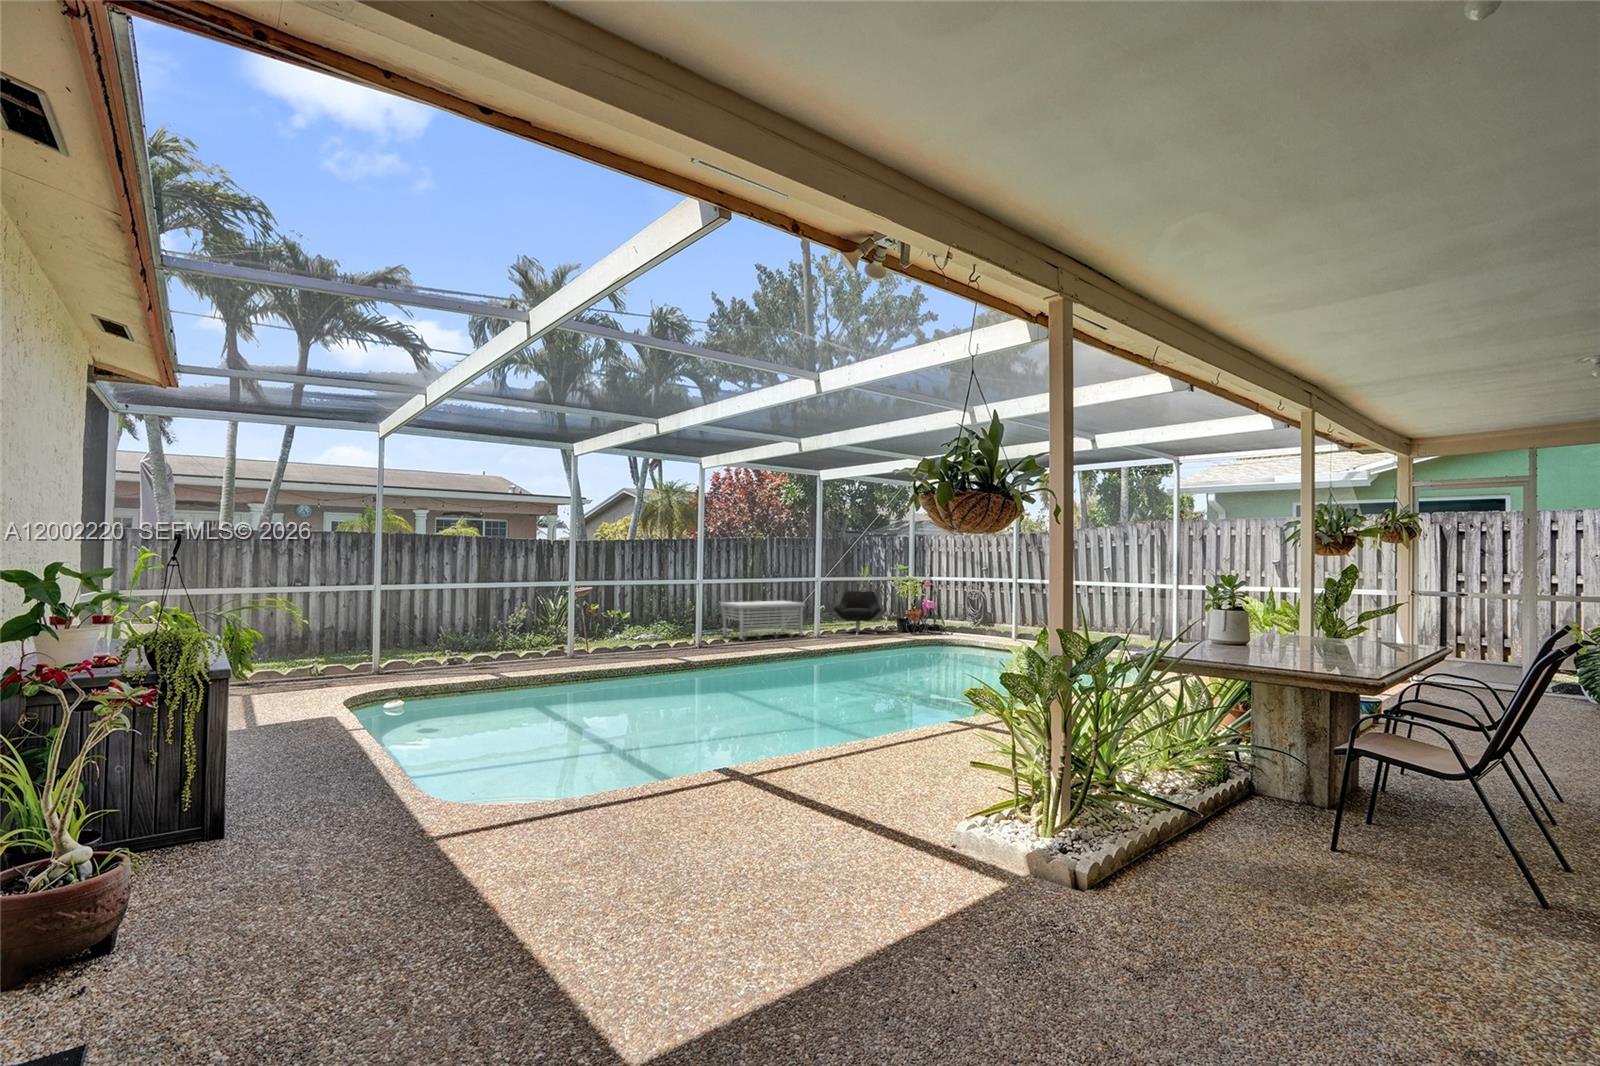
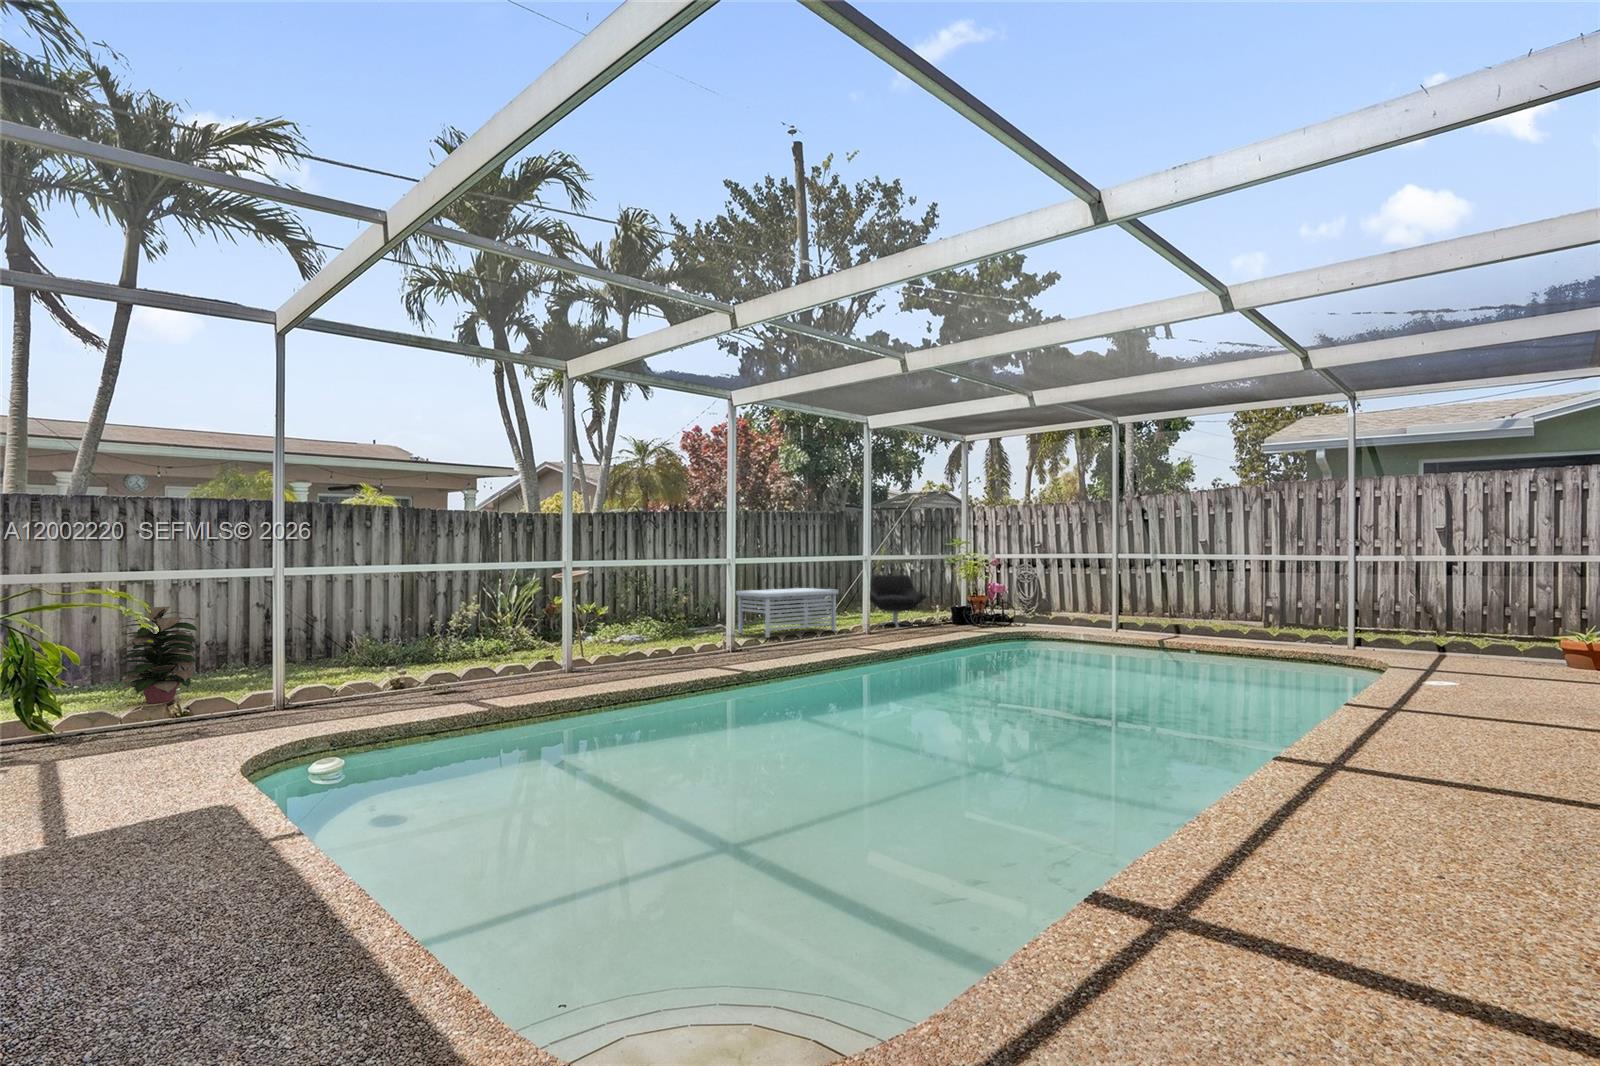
decorative plant: none [281,608,333,668] -> present [115,607,200,703]

